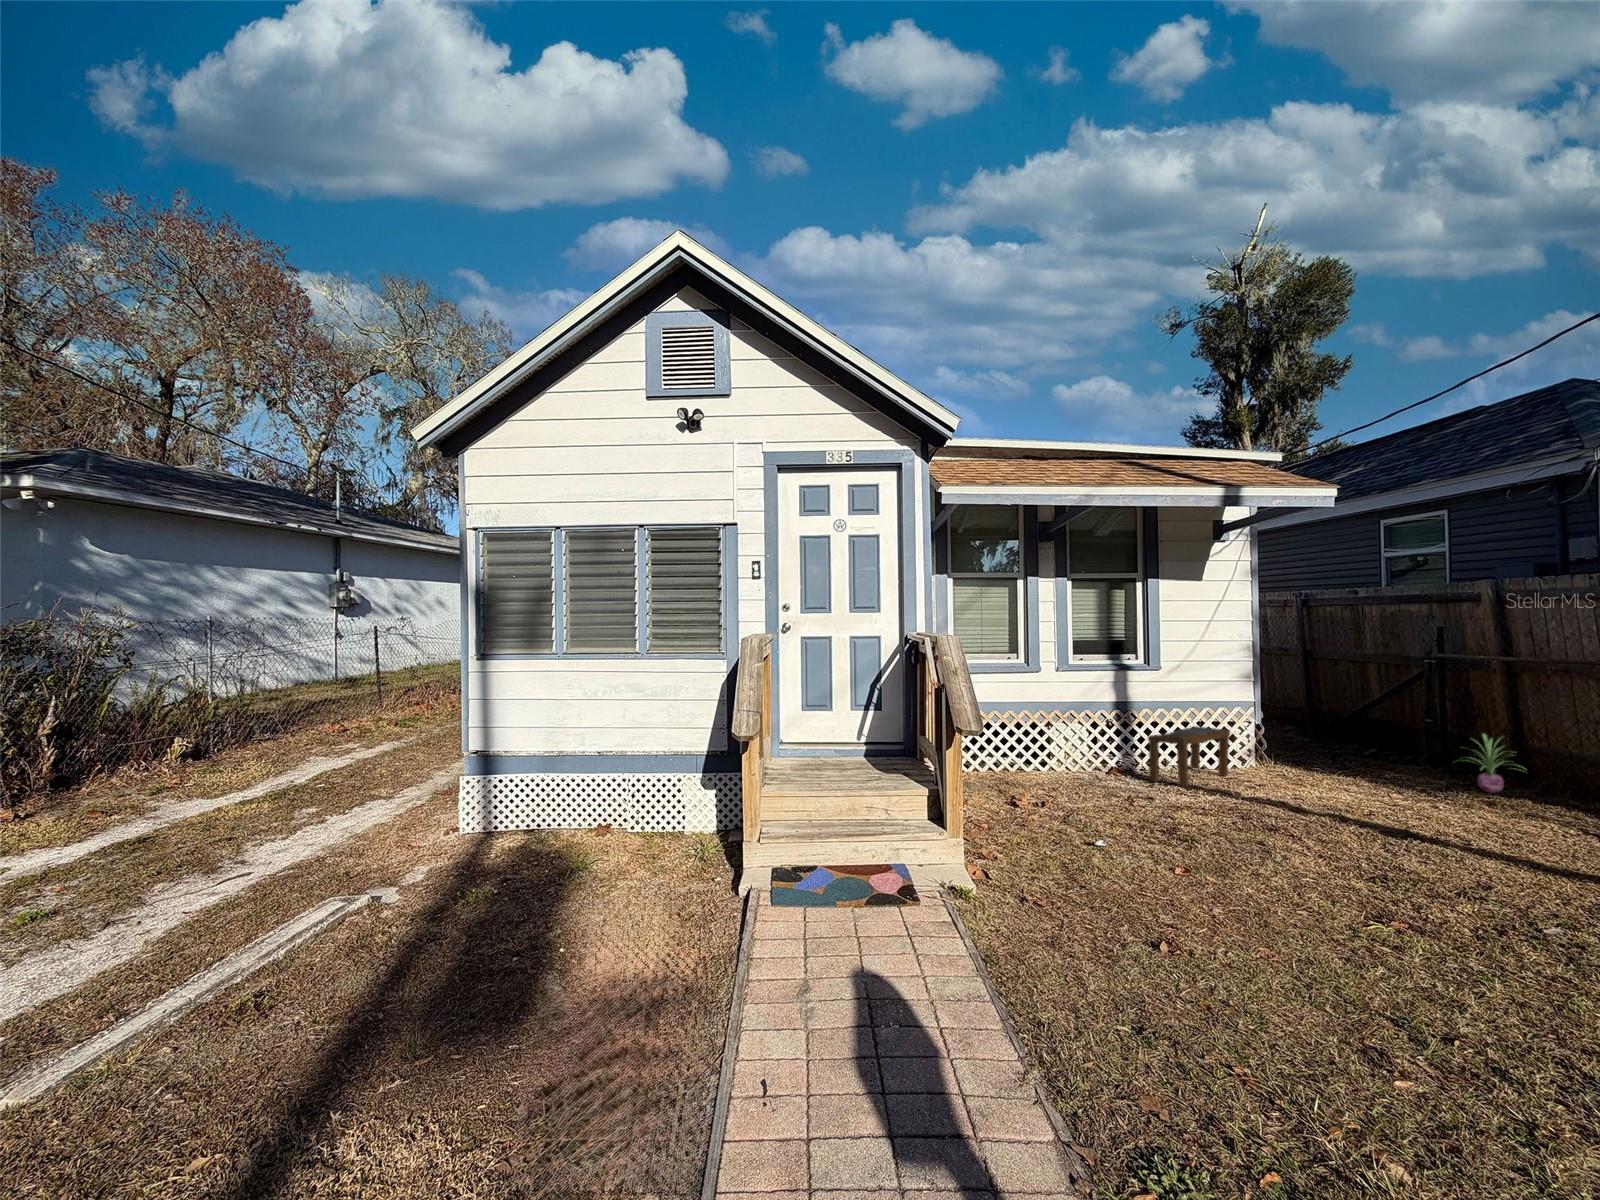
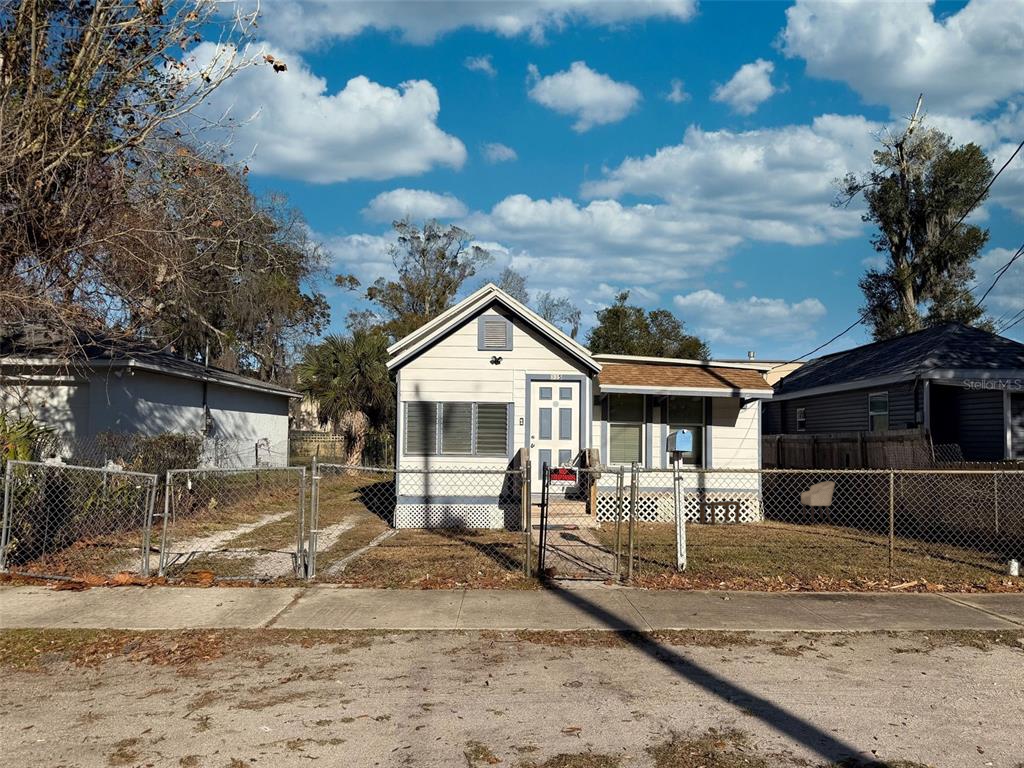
chair: none [1312,676,1392,758] -> present [801,481,835,521]
decorative plant: present [1472,734,1519,793] -> none [834,504,863,530]

